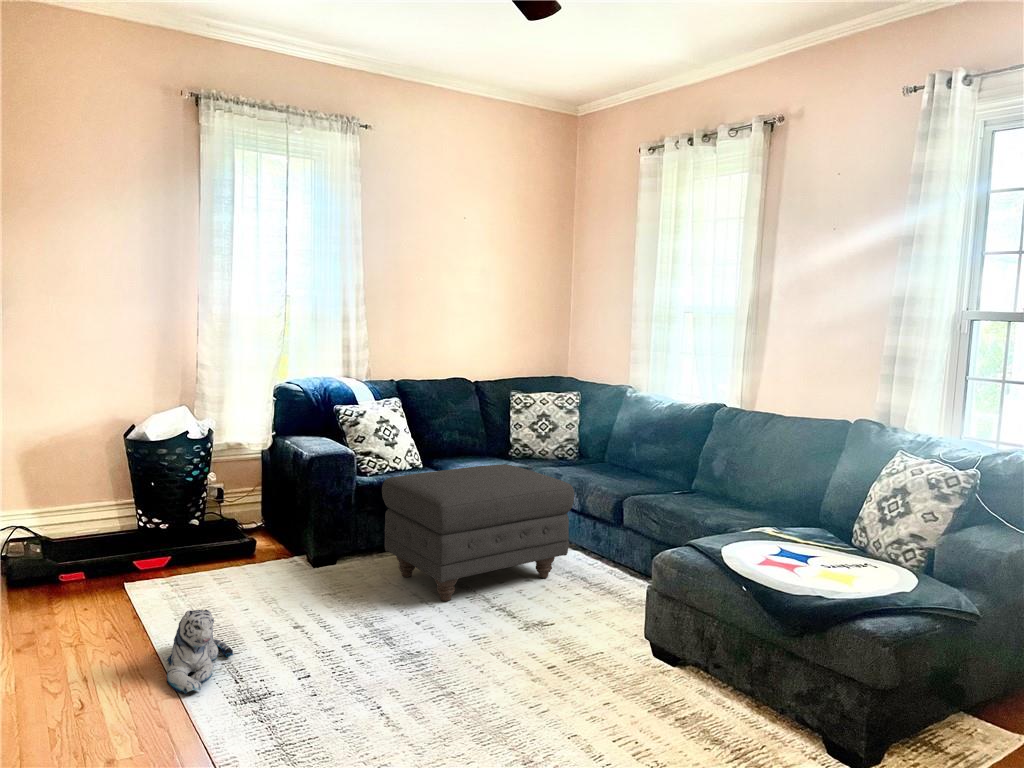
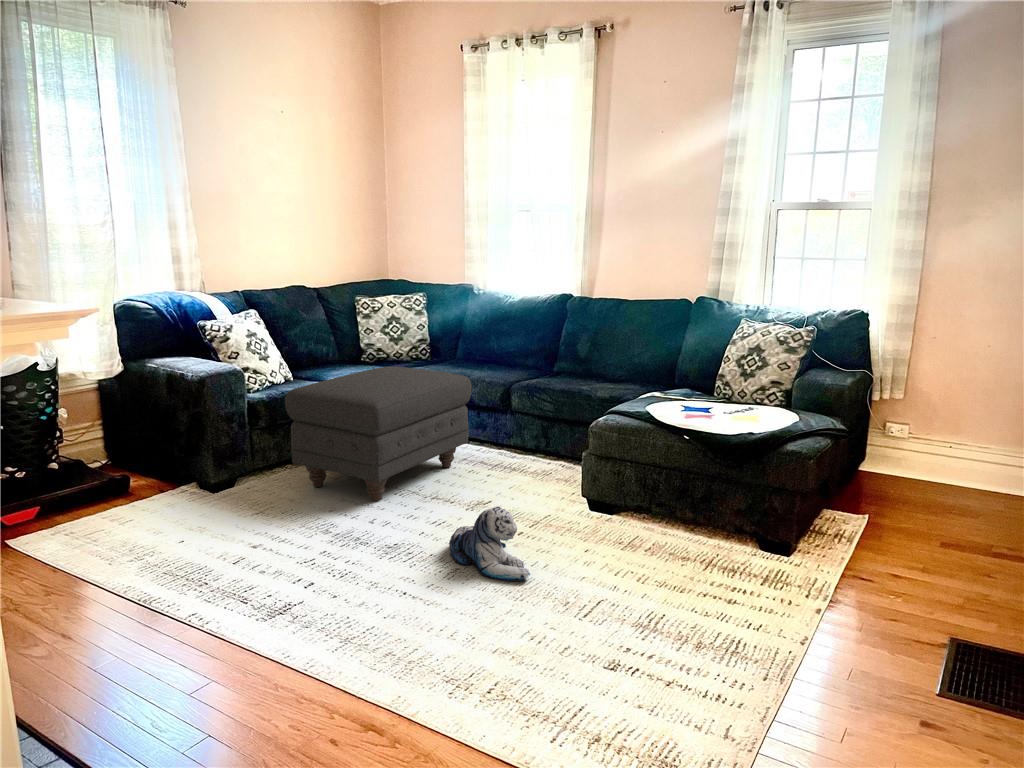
plush toy: present [167,610,233,694] -> present [449,507,530,581]

